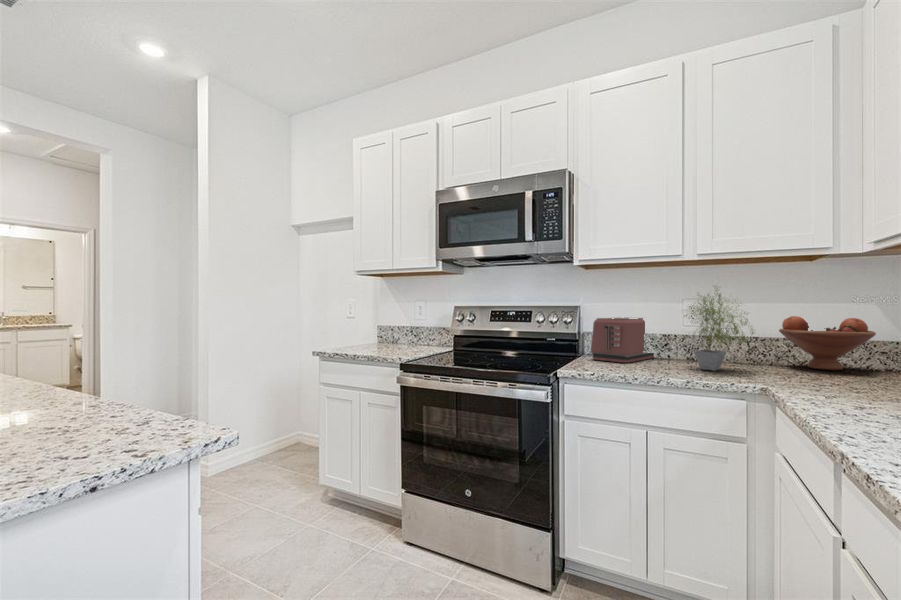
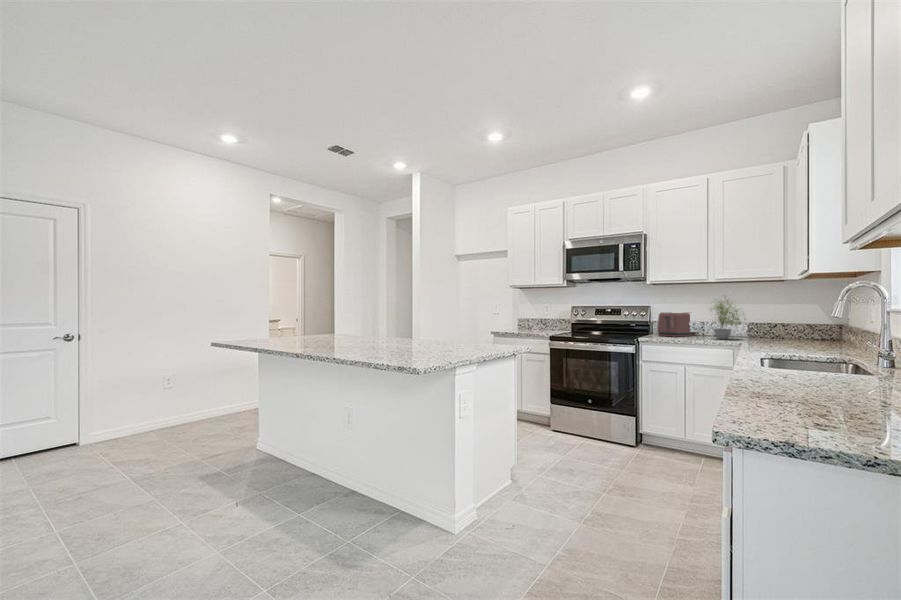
fruit bowl: present [779,316,876,370] -> none [765,310,815,339]

